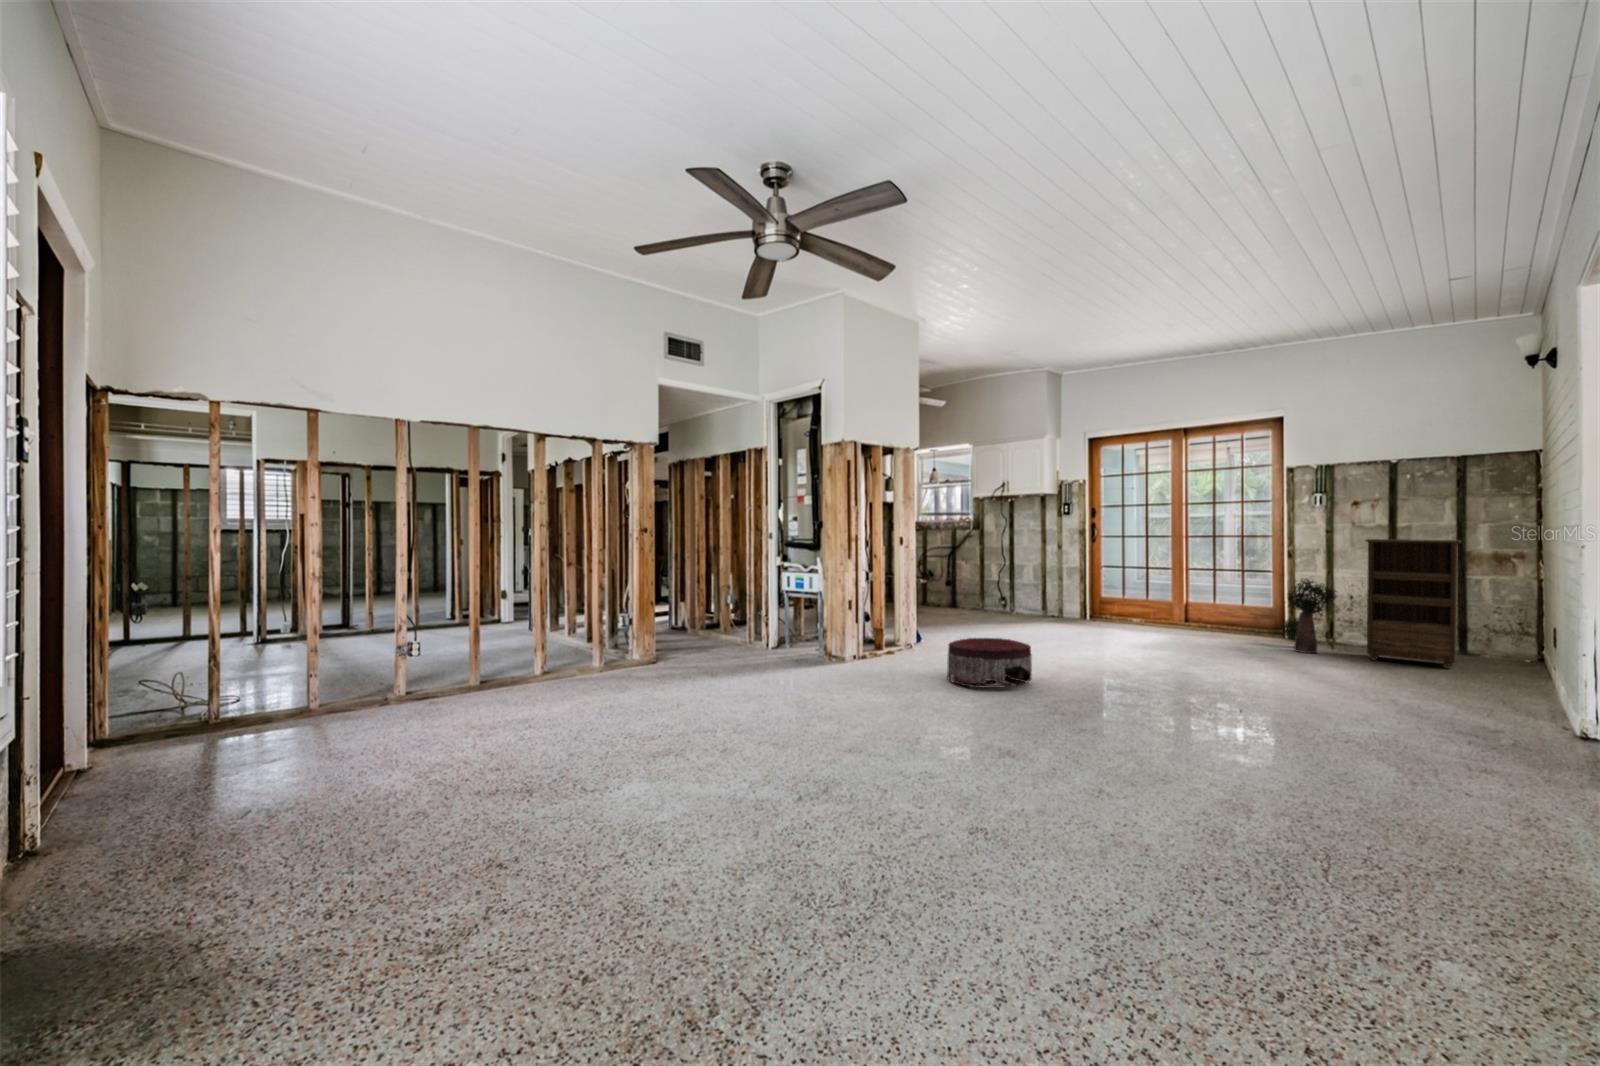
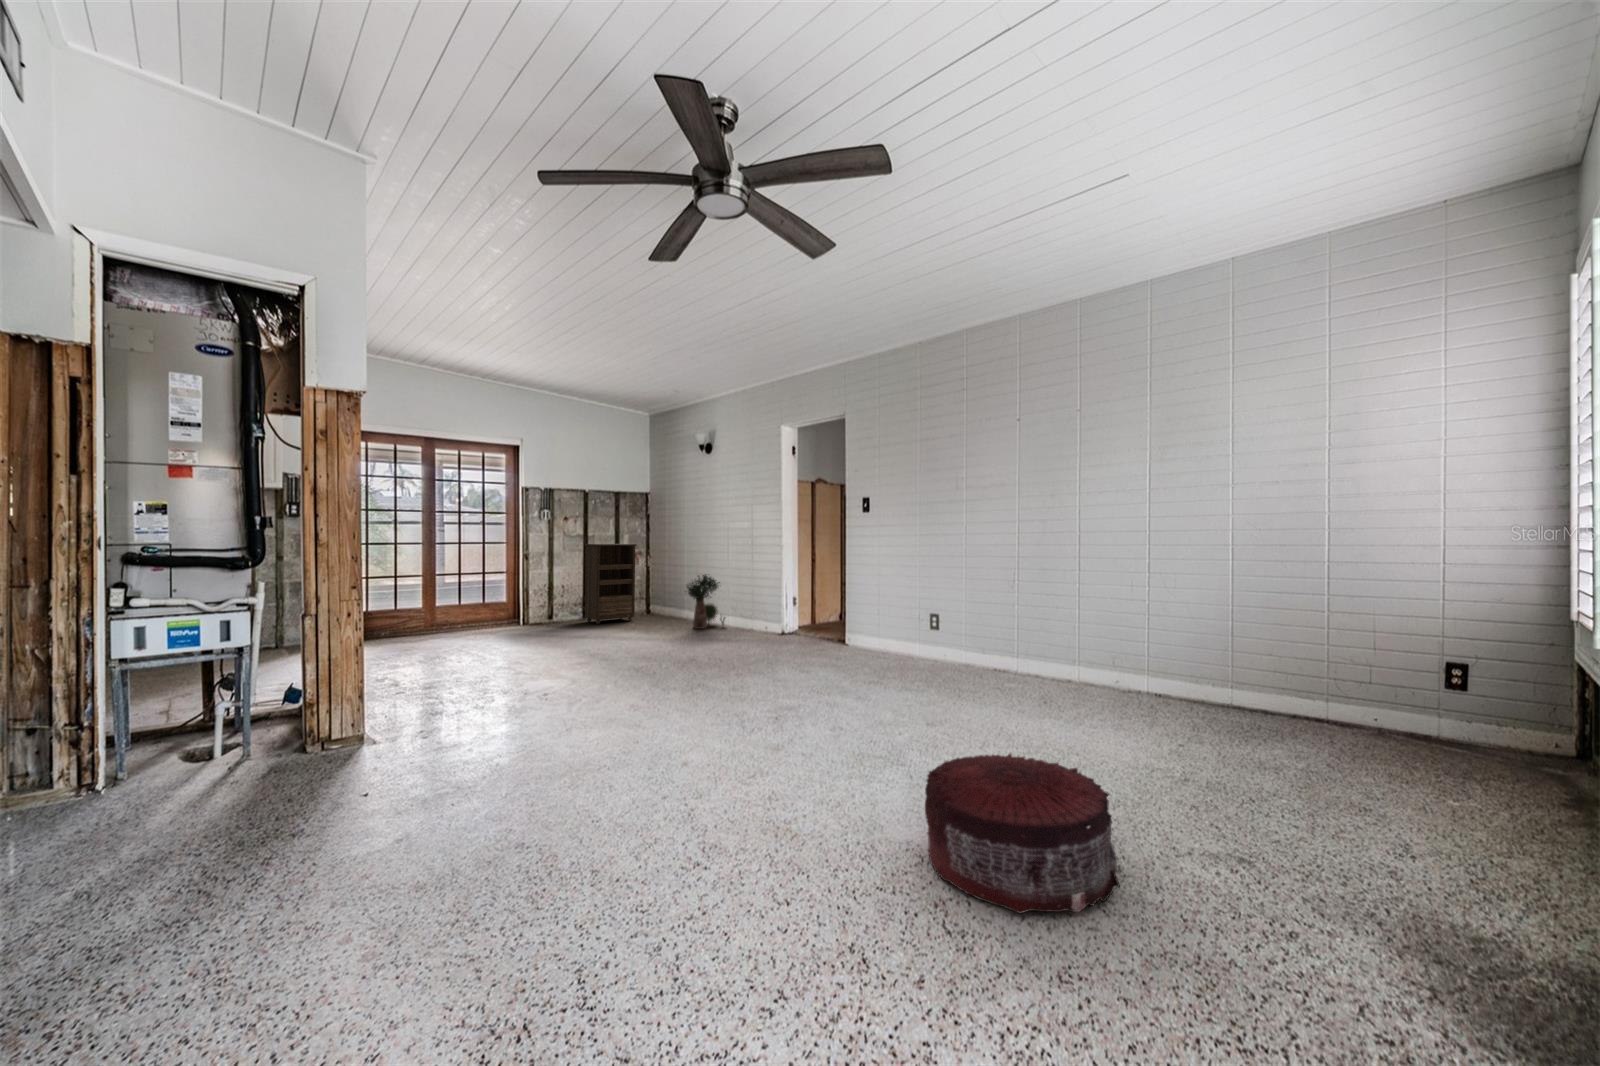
potted plant: present [1280,578,1337,653] -> present [685,574,725,629]
pouf: present [947,638,1032,689] -> present [925,754,1120,913]

